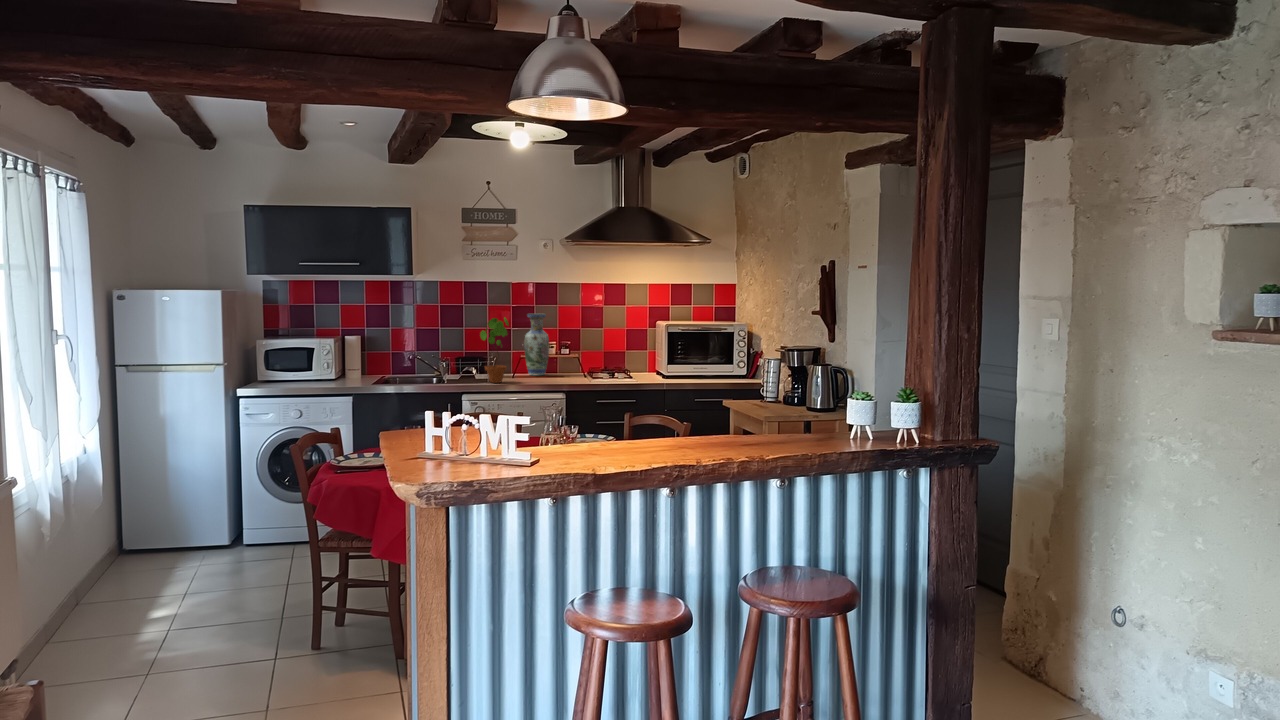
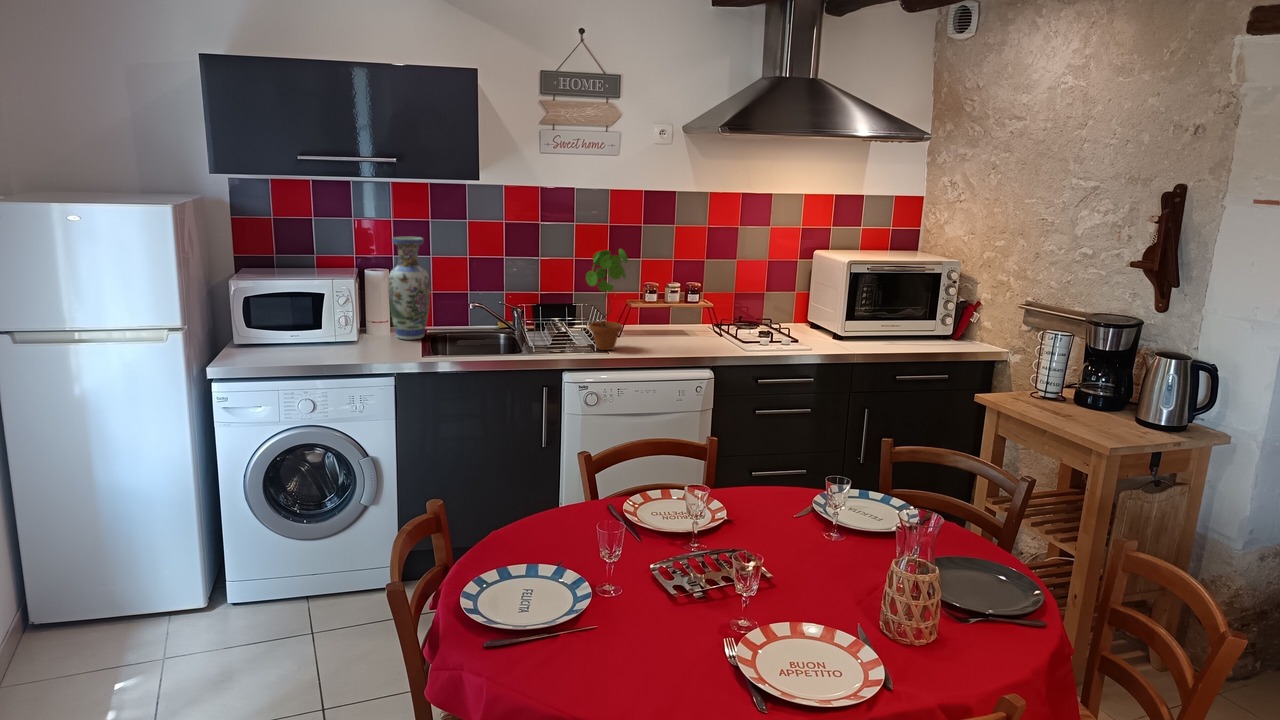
vase: present [524,314,549,375] -> present [388,236,430,340]

